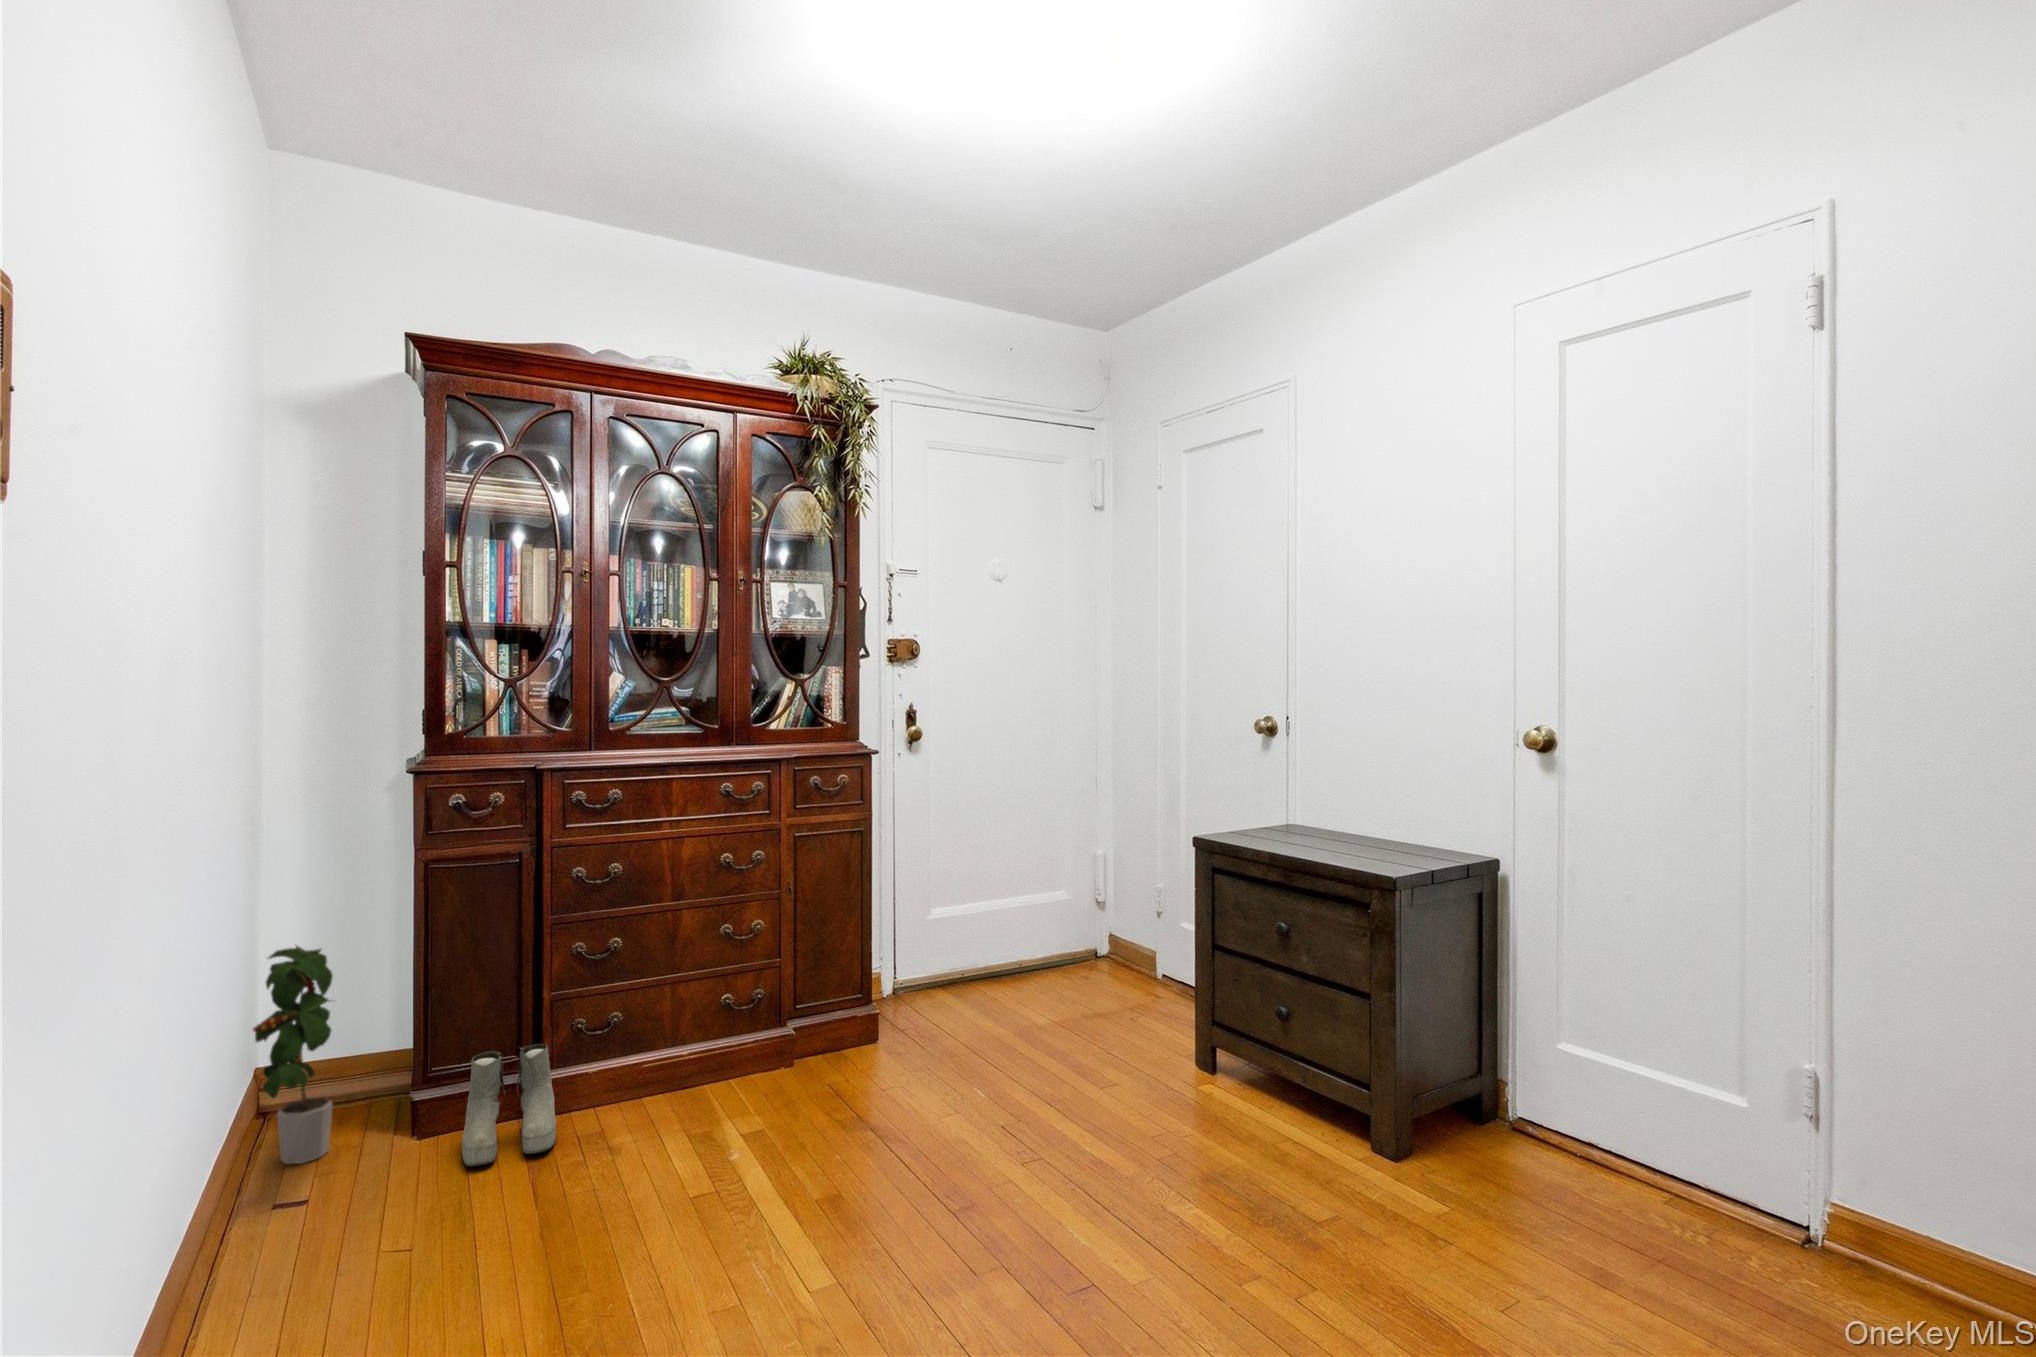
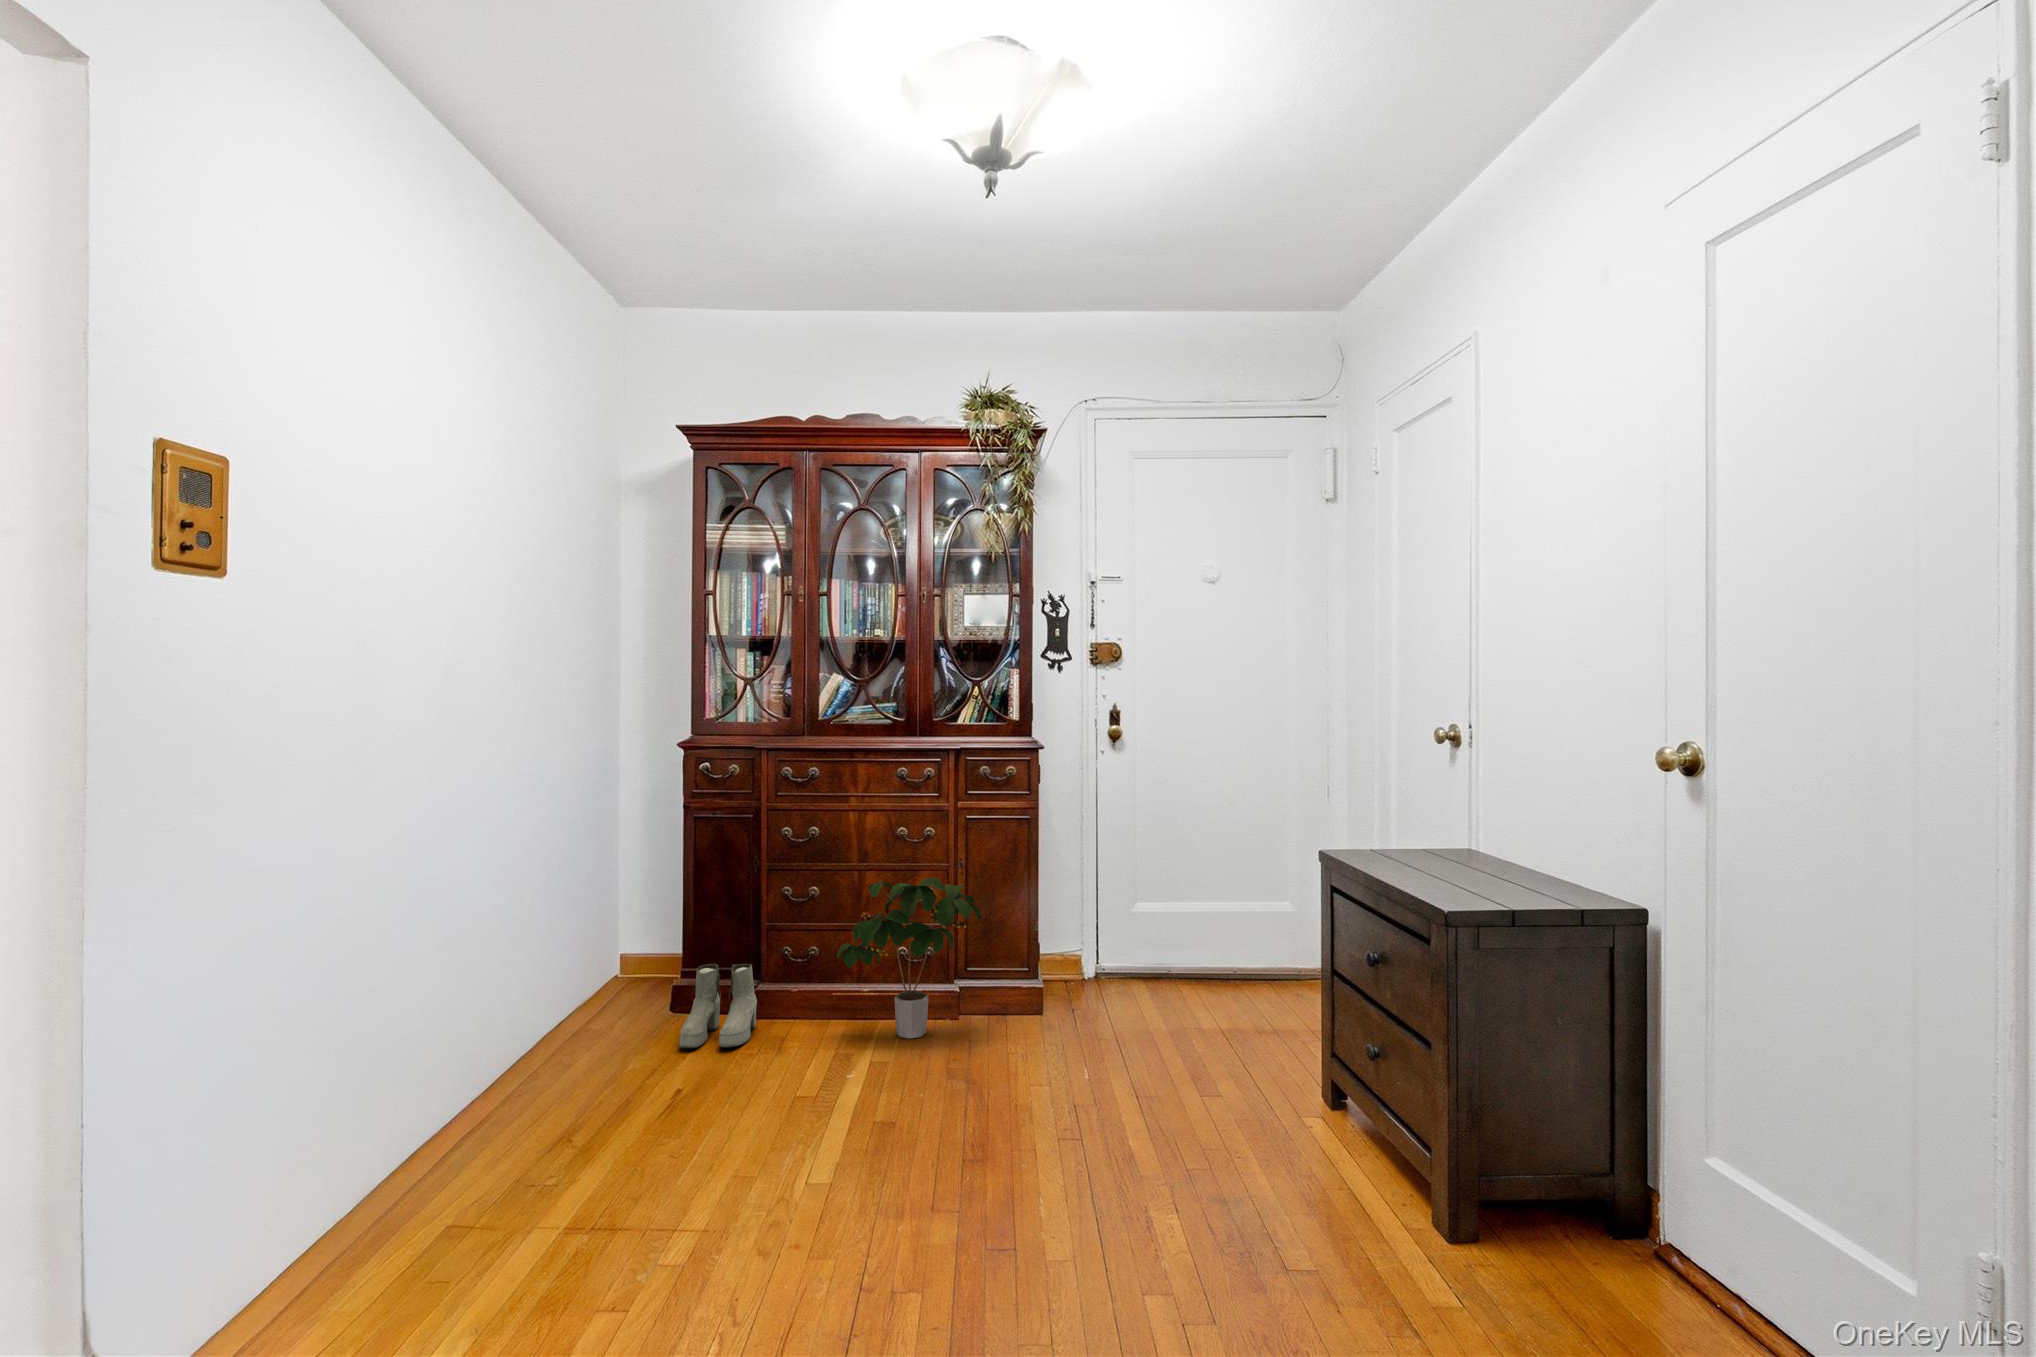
potted plant: present [253,946,333,1164] -> present [837,878,981,1038]

